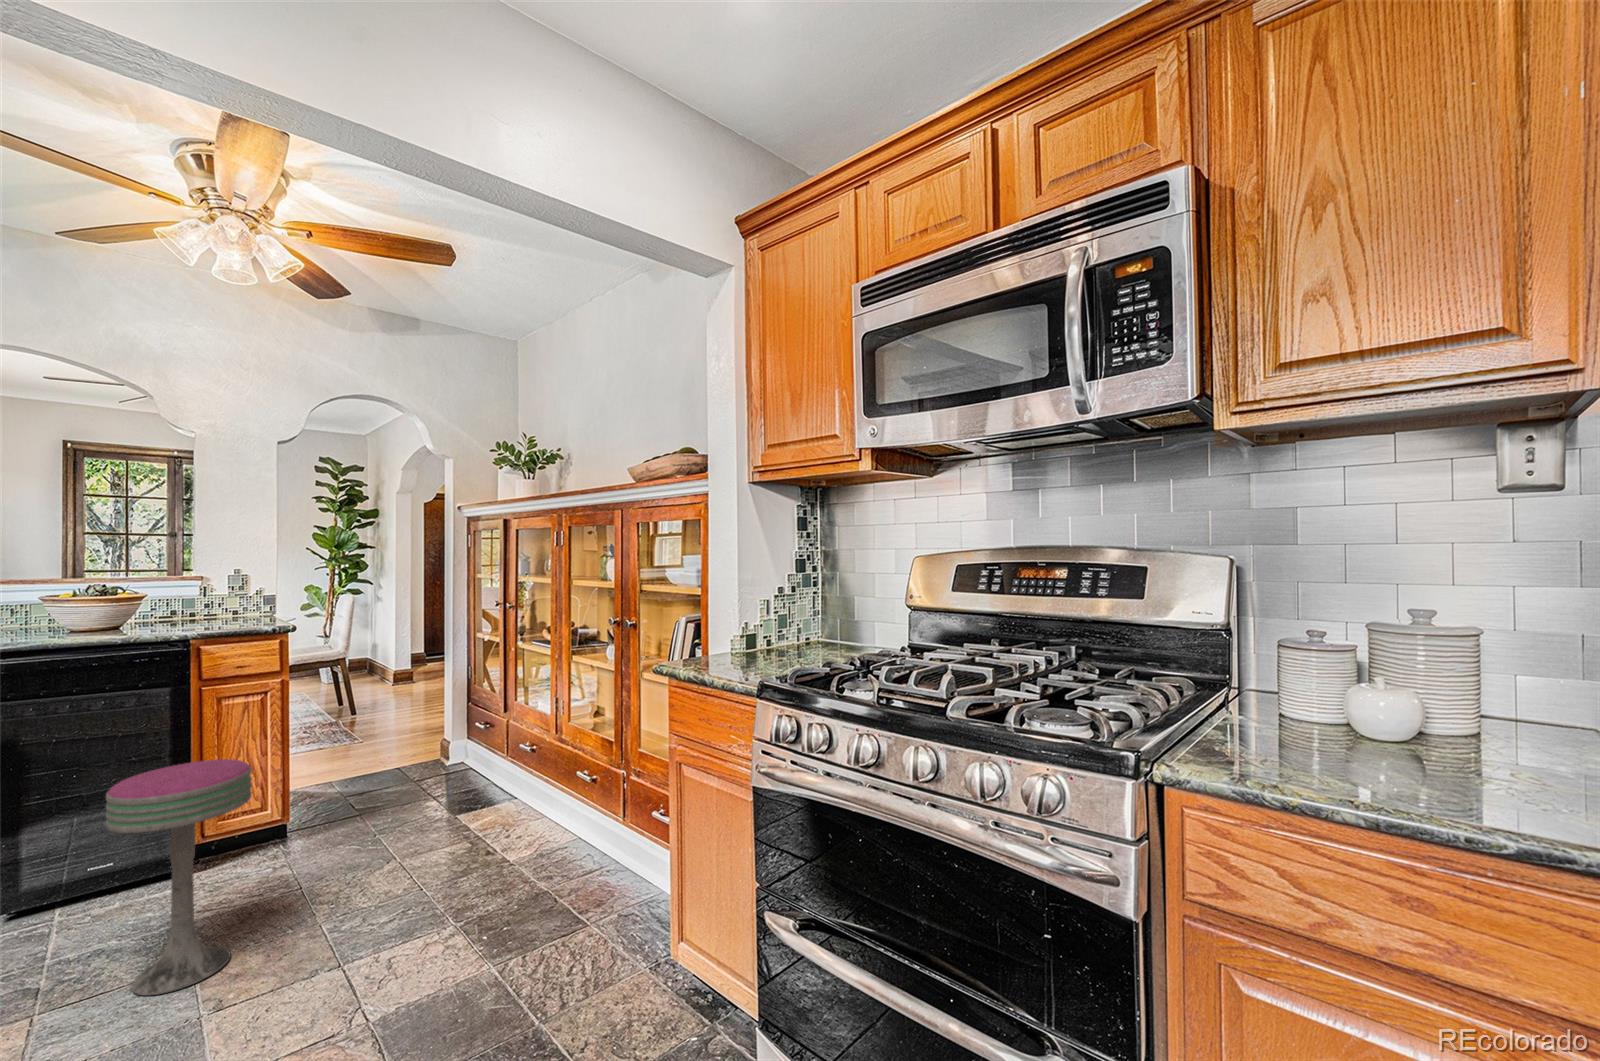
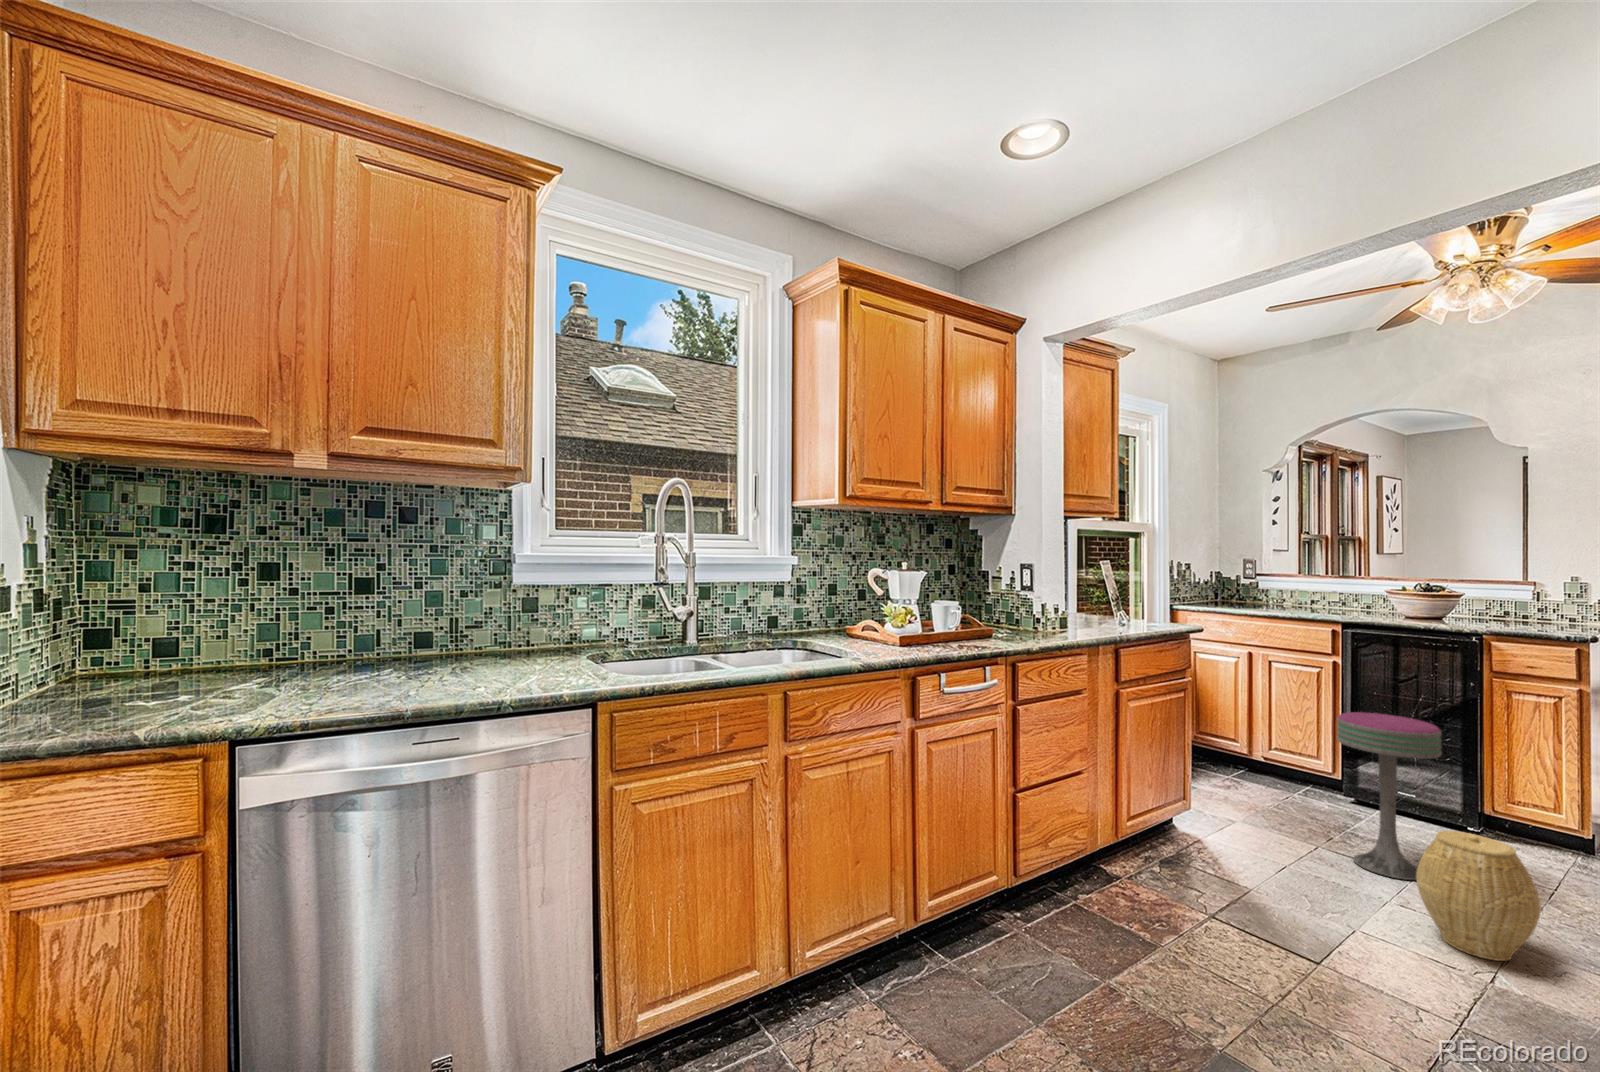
woven basket: none [304,854,420,1001] -> present [1416,831,1541,961]

